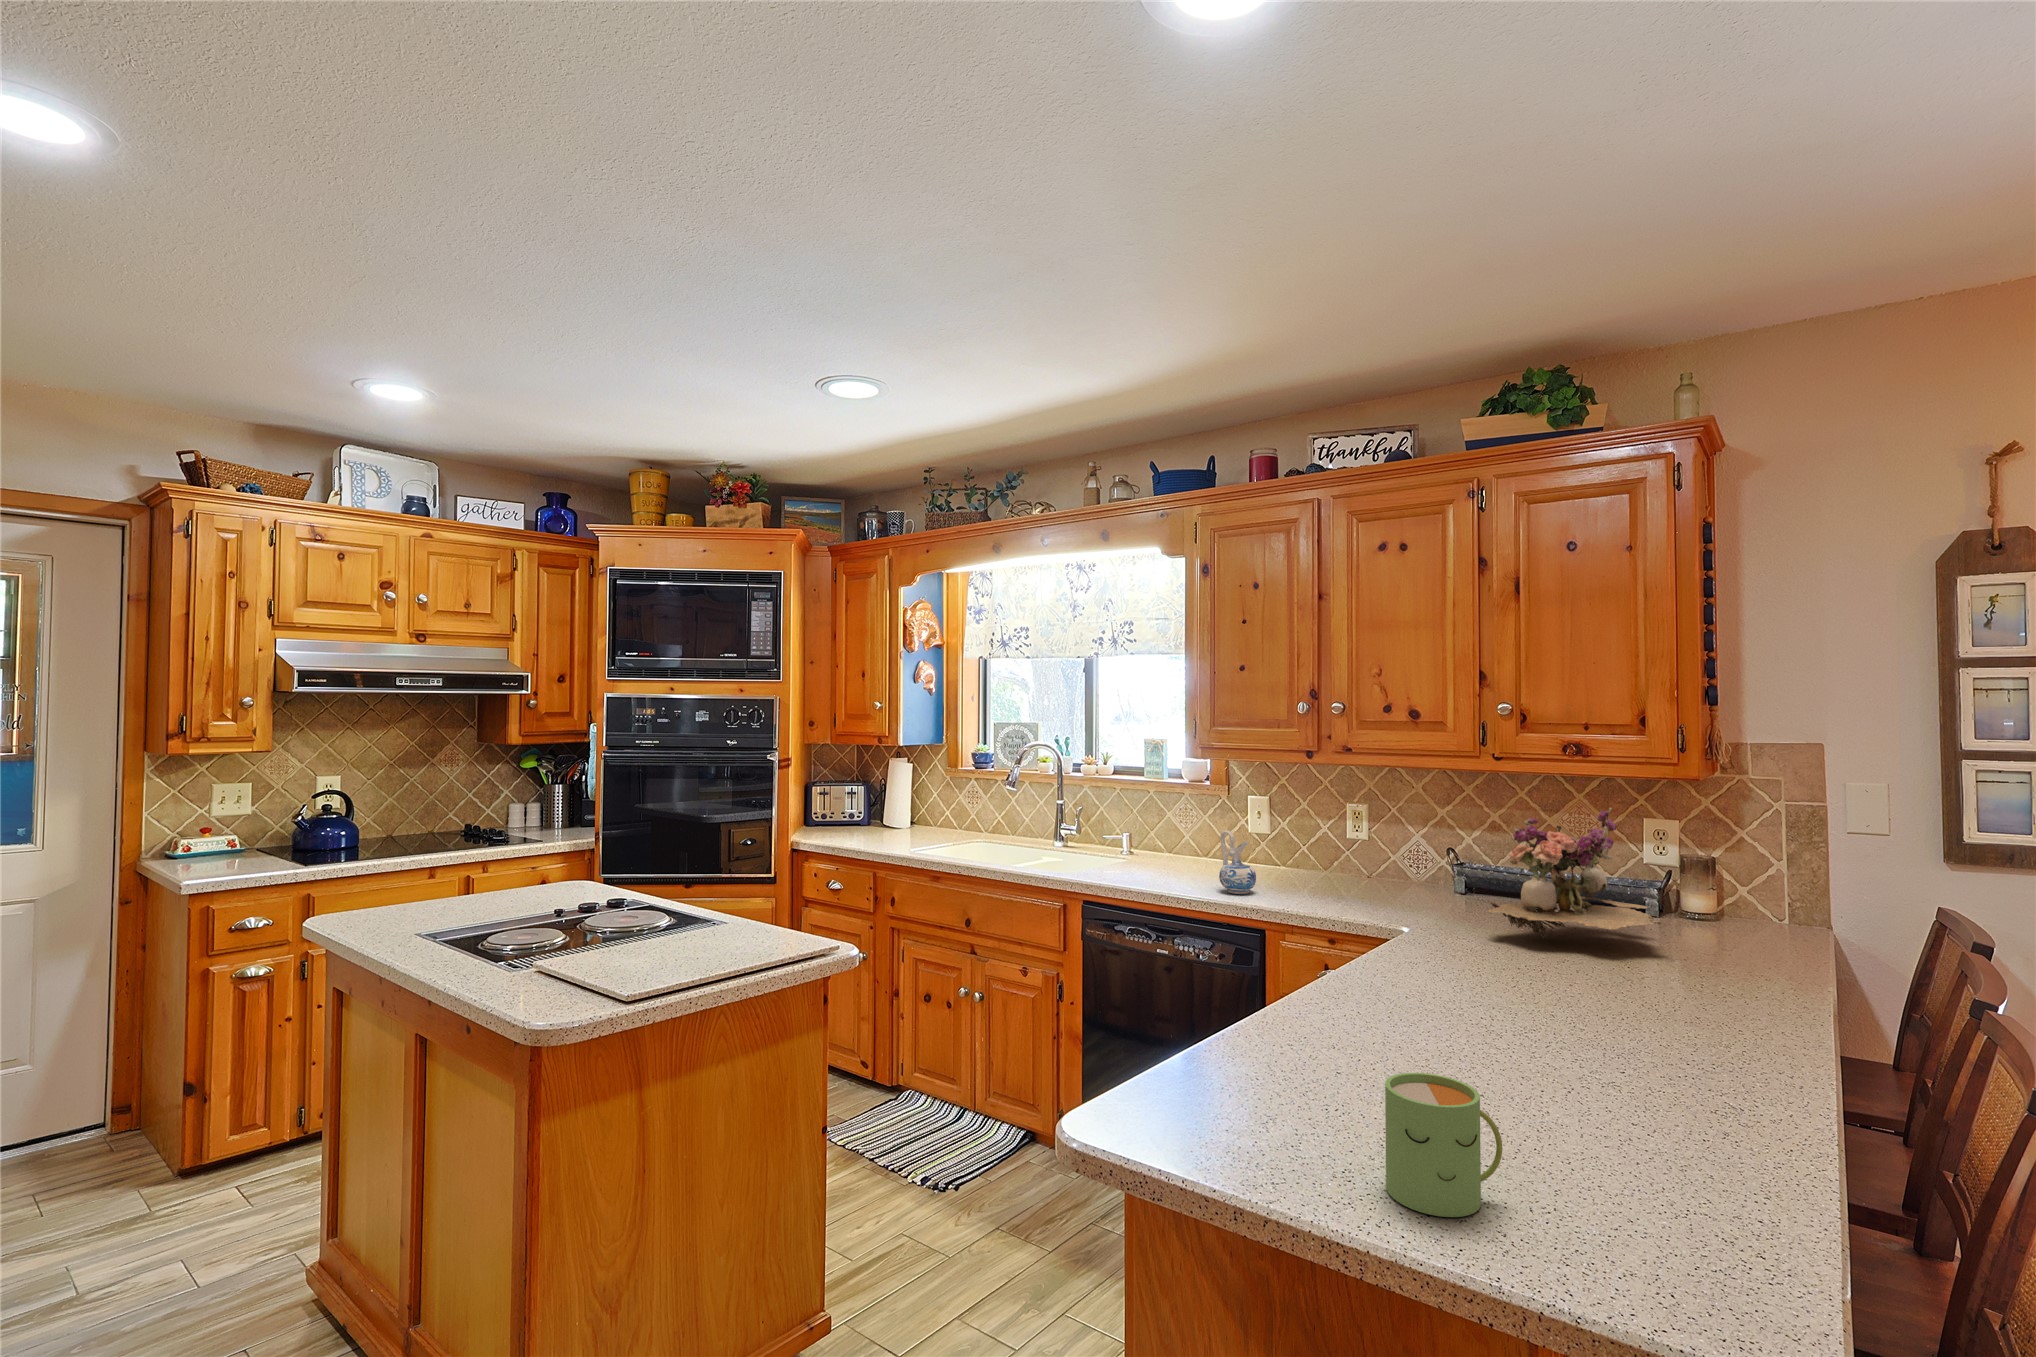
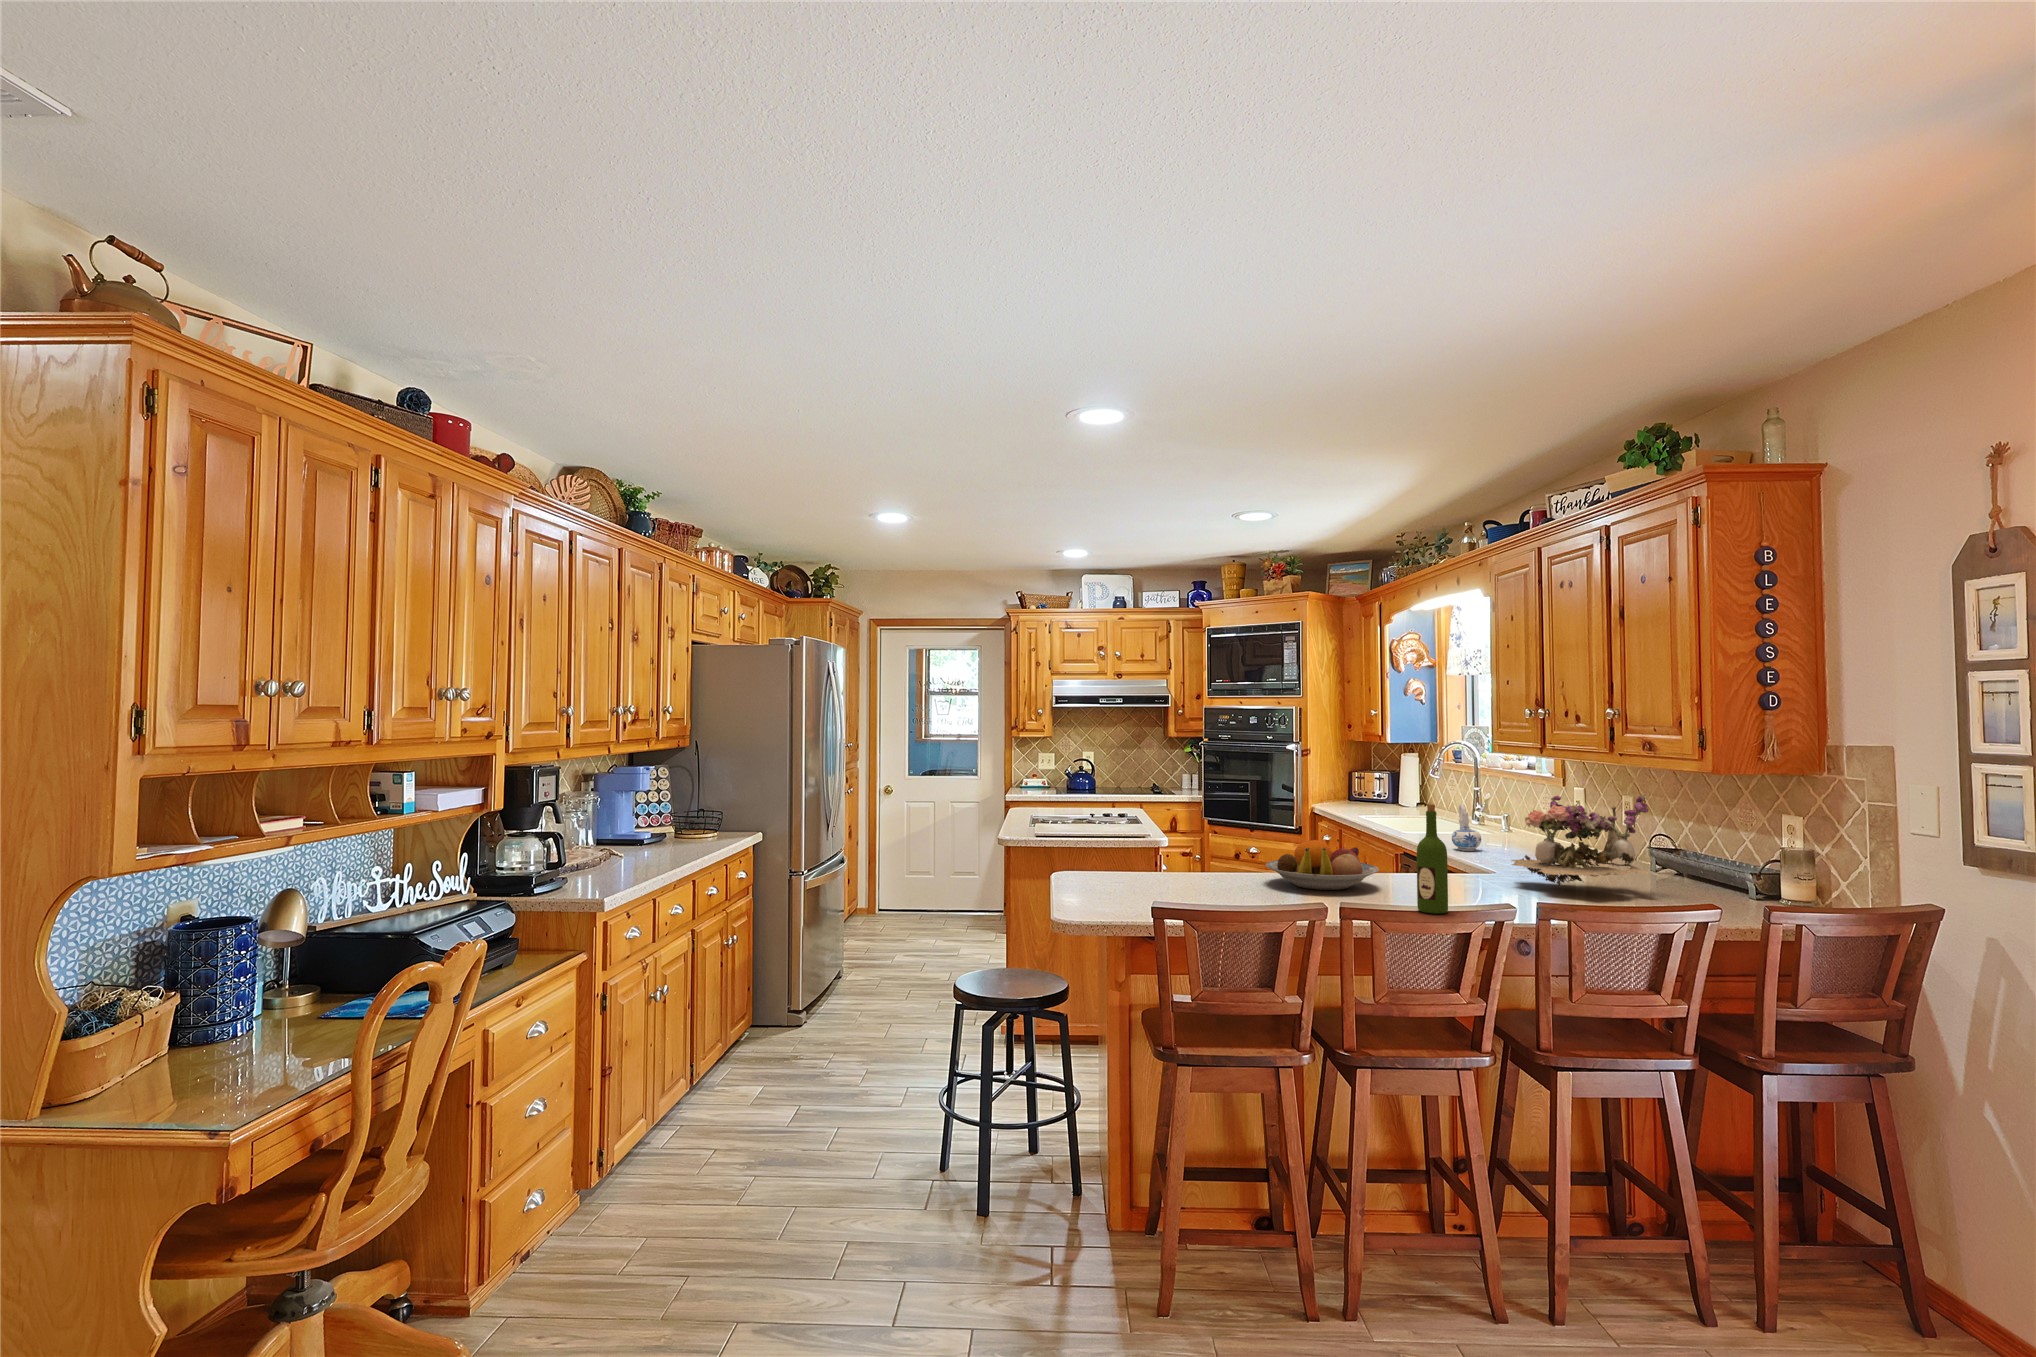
wine bottle: none [1695,858,1754,1040] -> present [1417,804,1448,914]
fruit bowl: none [1343,932,1554,1029] -> present [1266,840,1379,890]
mug: present [1385,1073,1502,1217] -> none [1093,854,1128,898]

